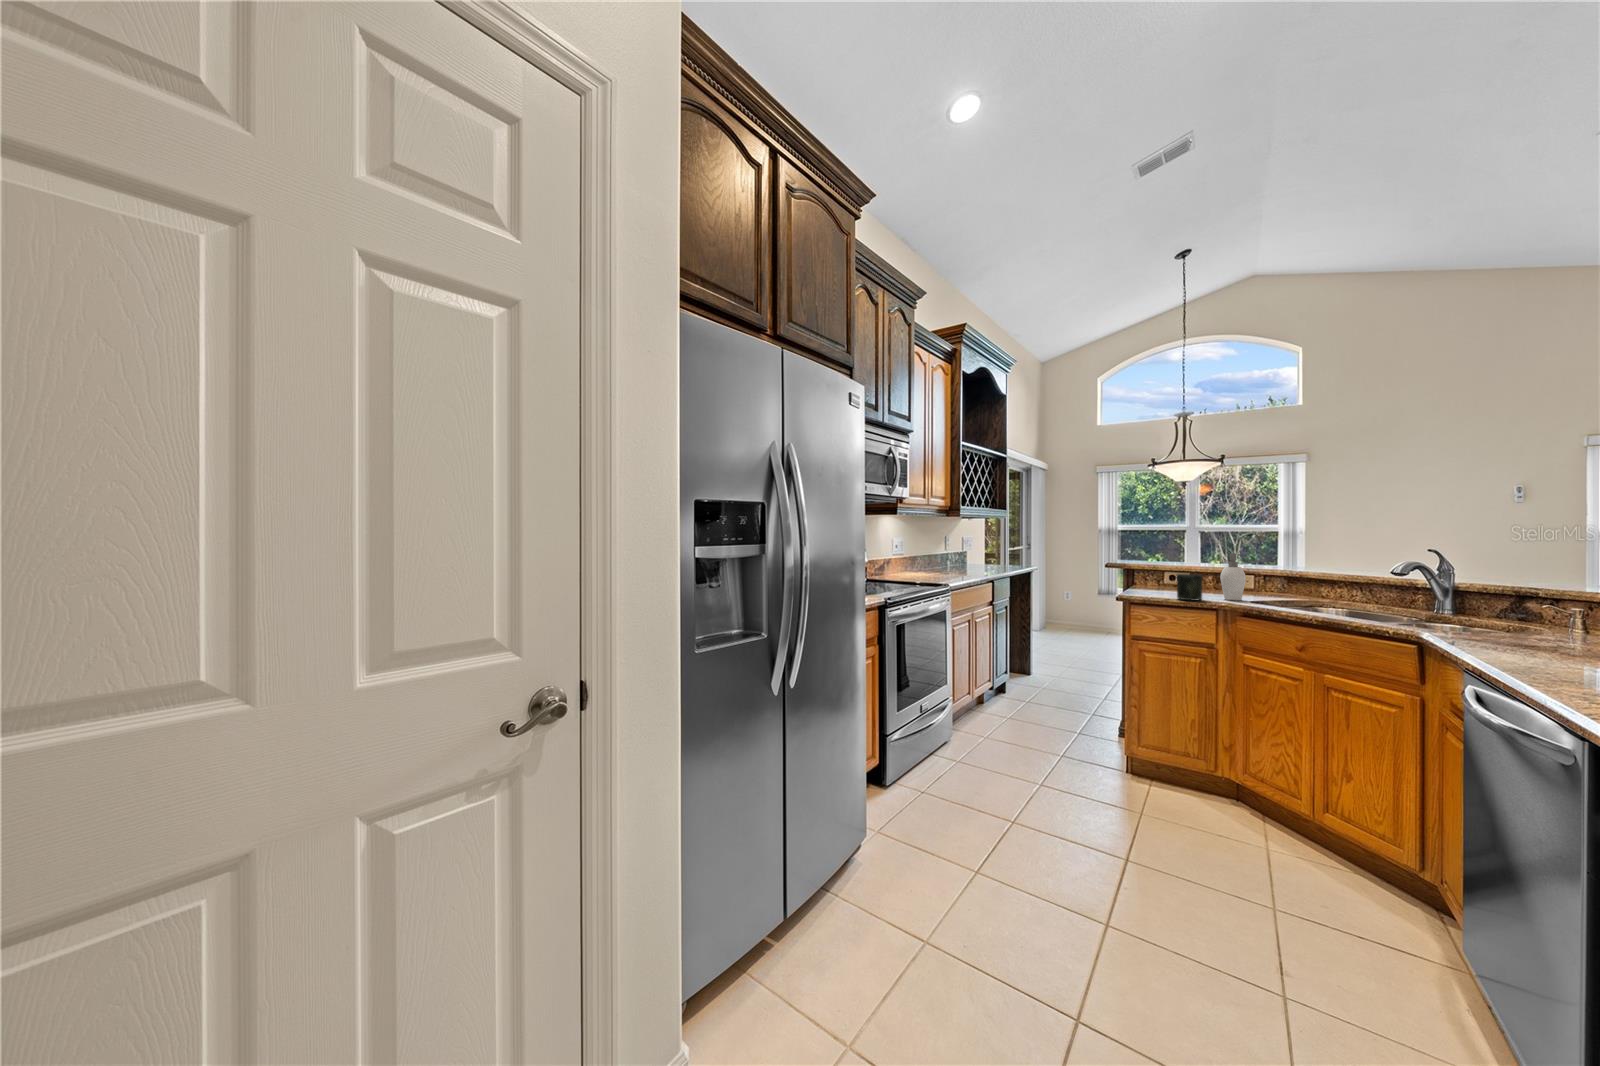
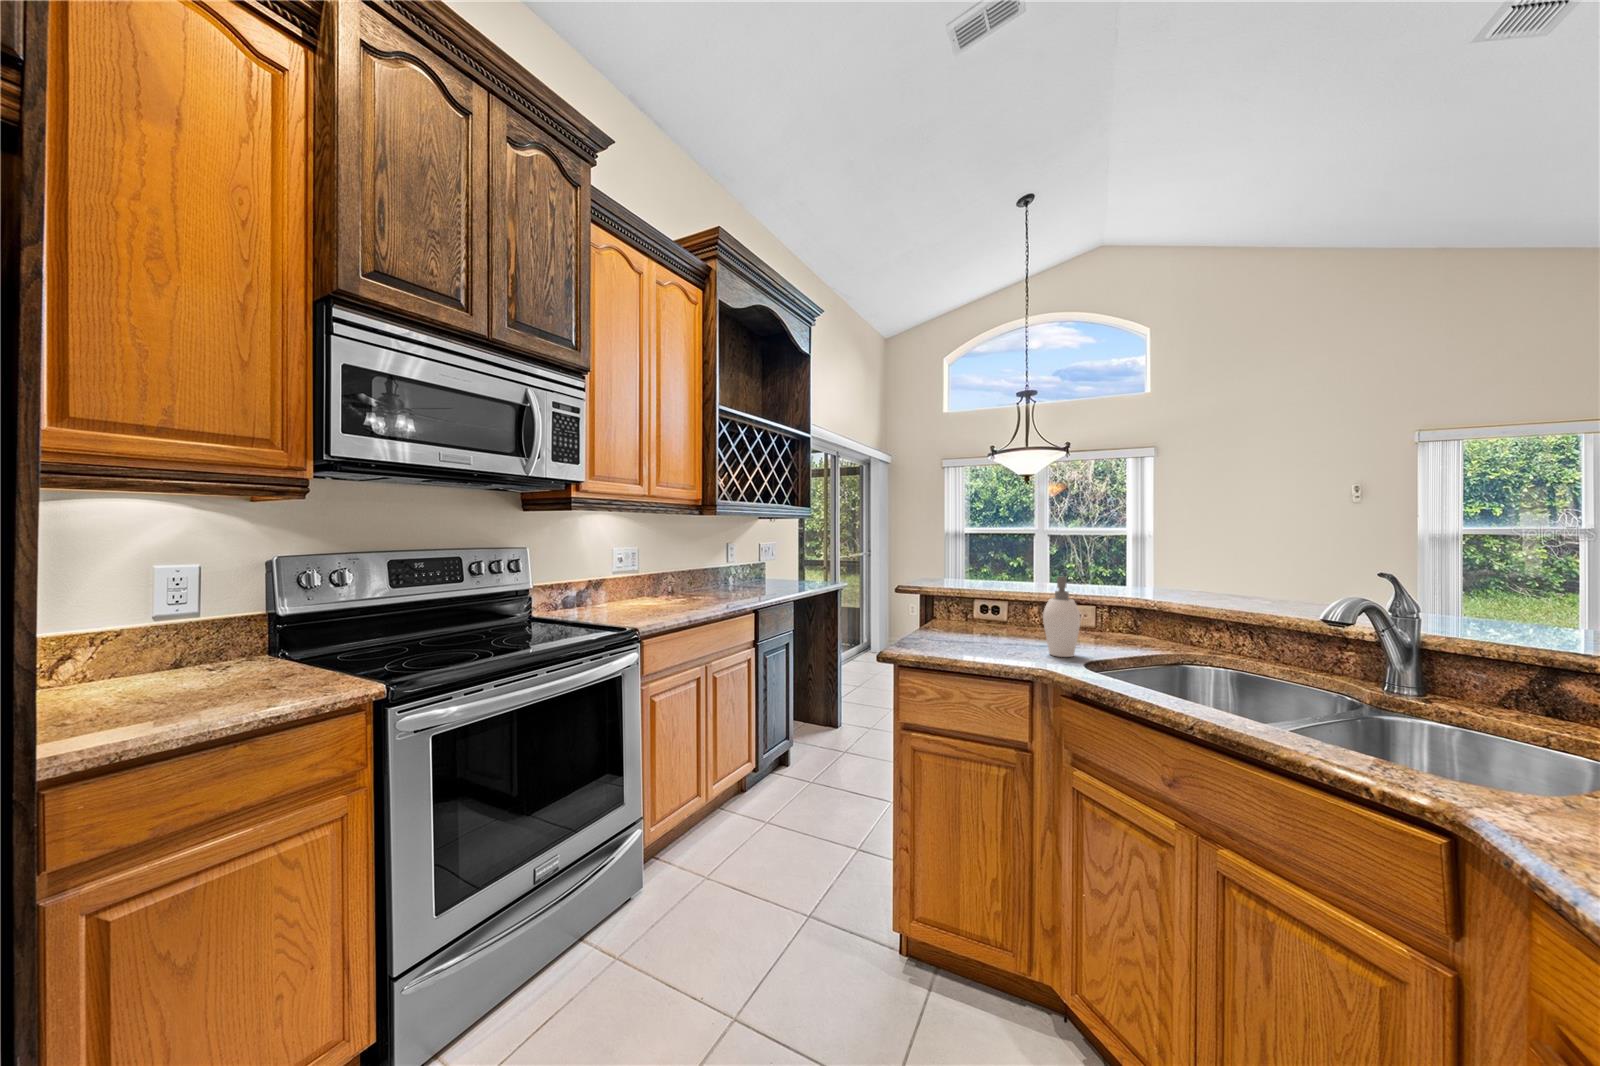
mug: present [1177,574,1202,601] -> none [973,611,1014,660]

